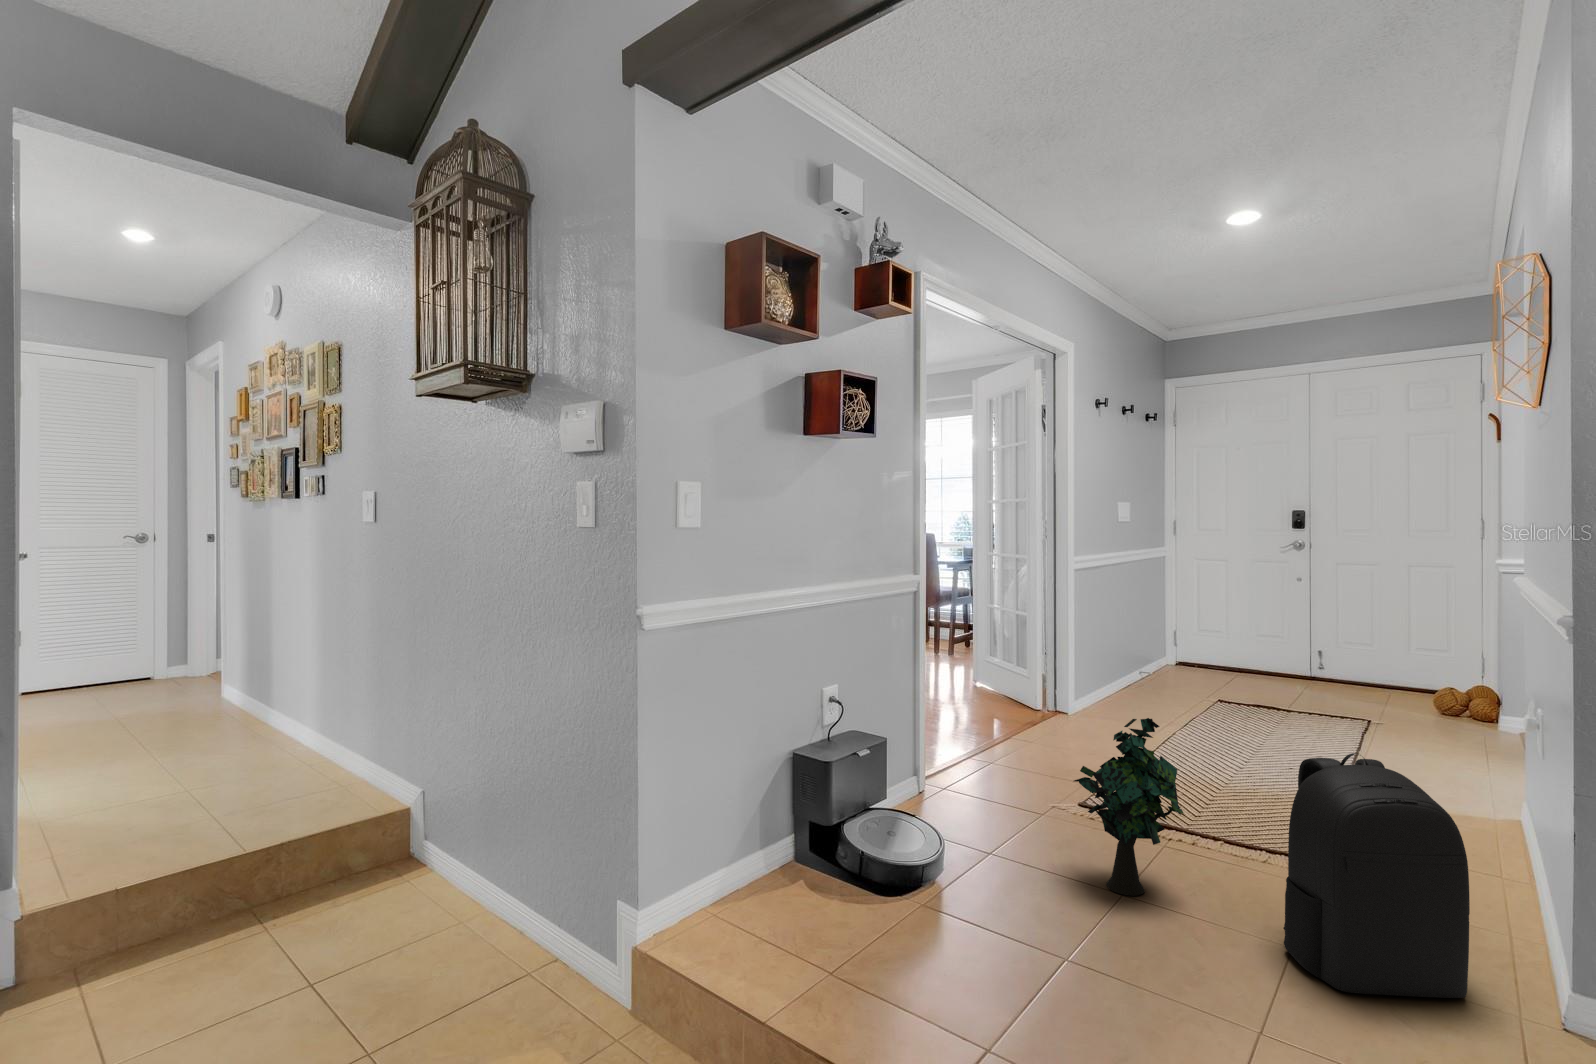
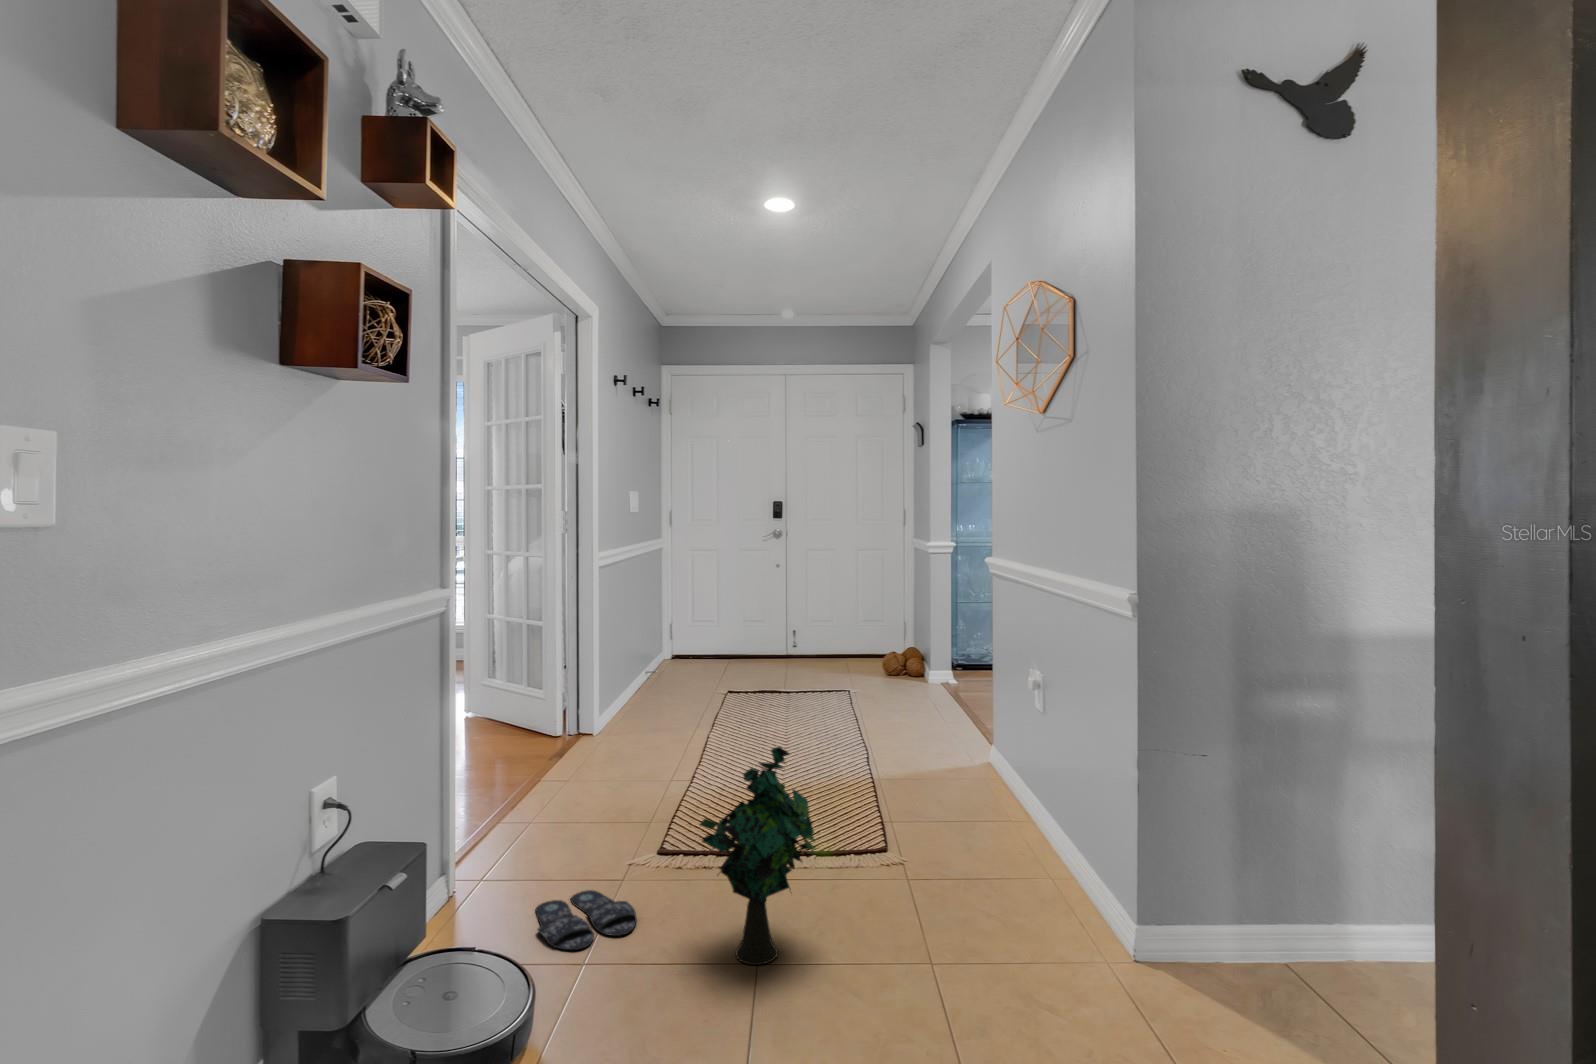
backpack: present [1283,753,1470,998] -> none [913,751,1076,1005]
slippers: none [964,813,1039,846] -> present [536,890,637,950]

